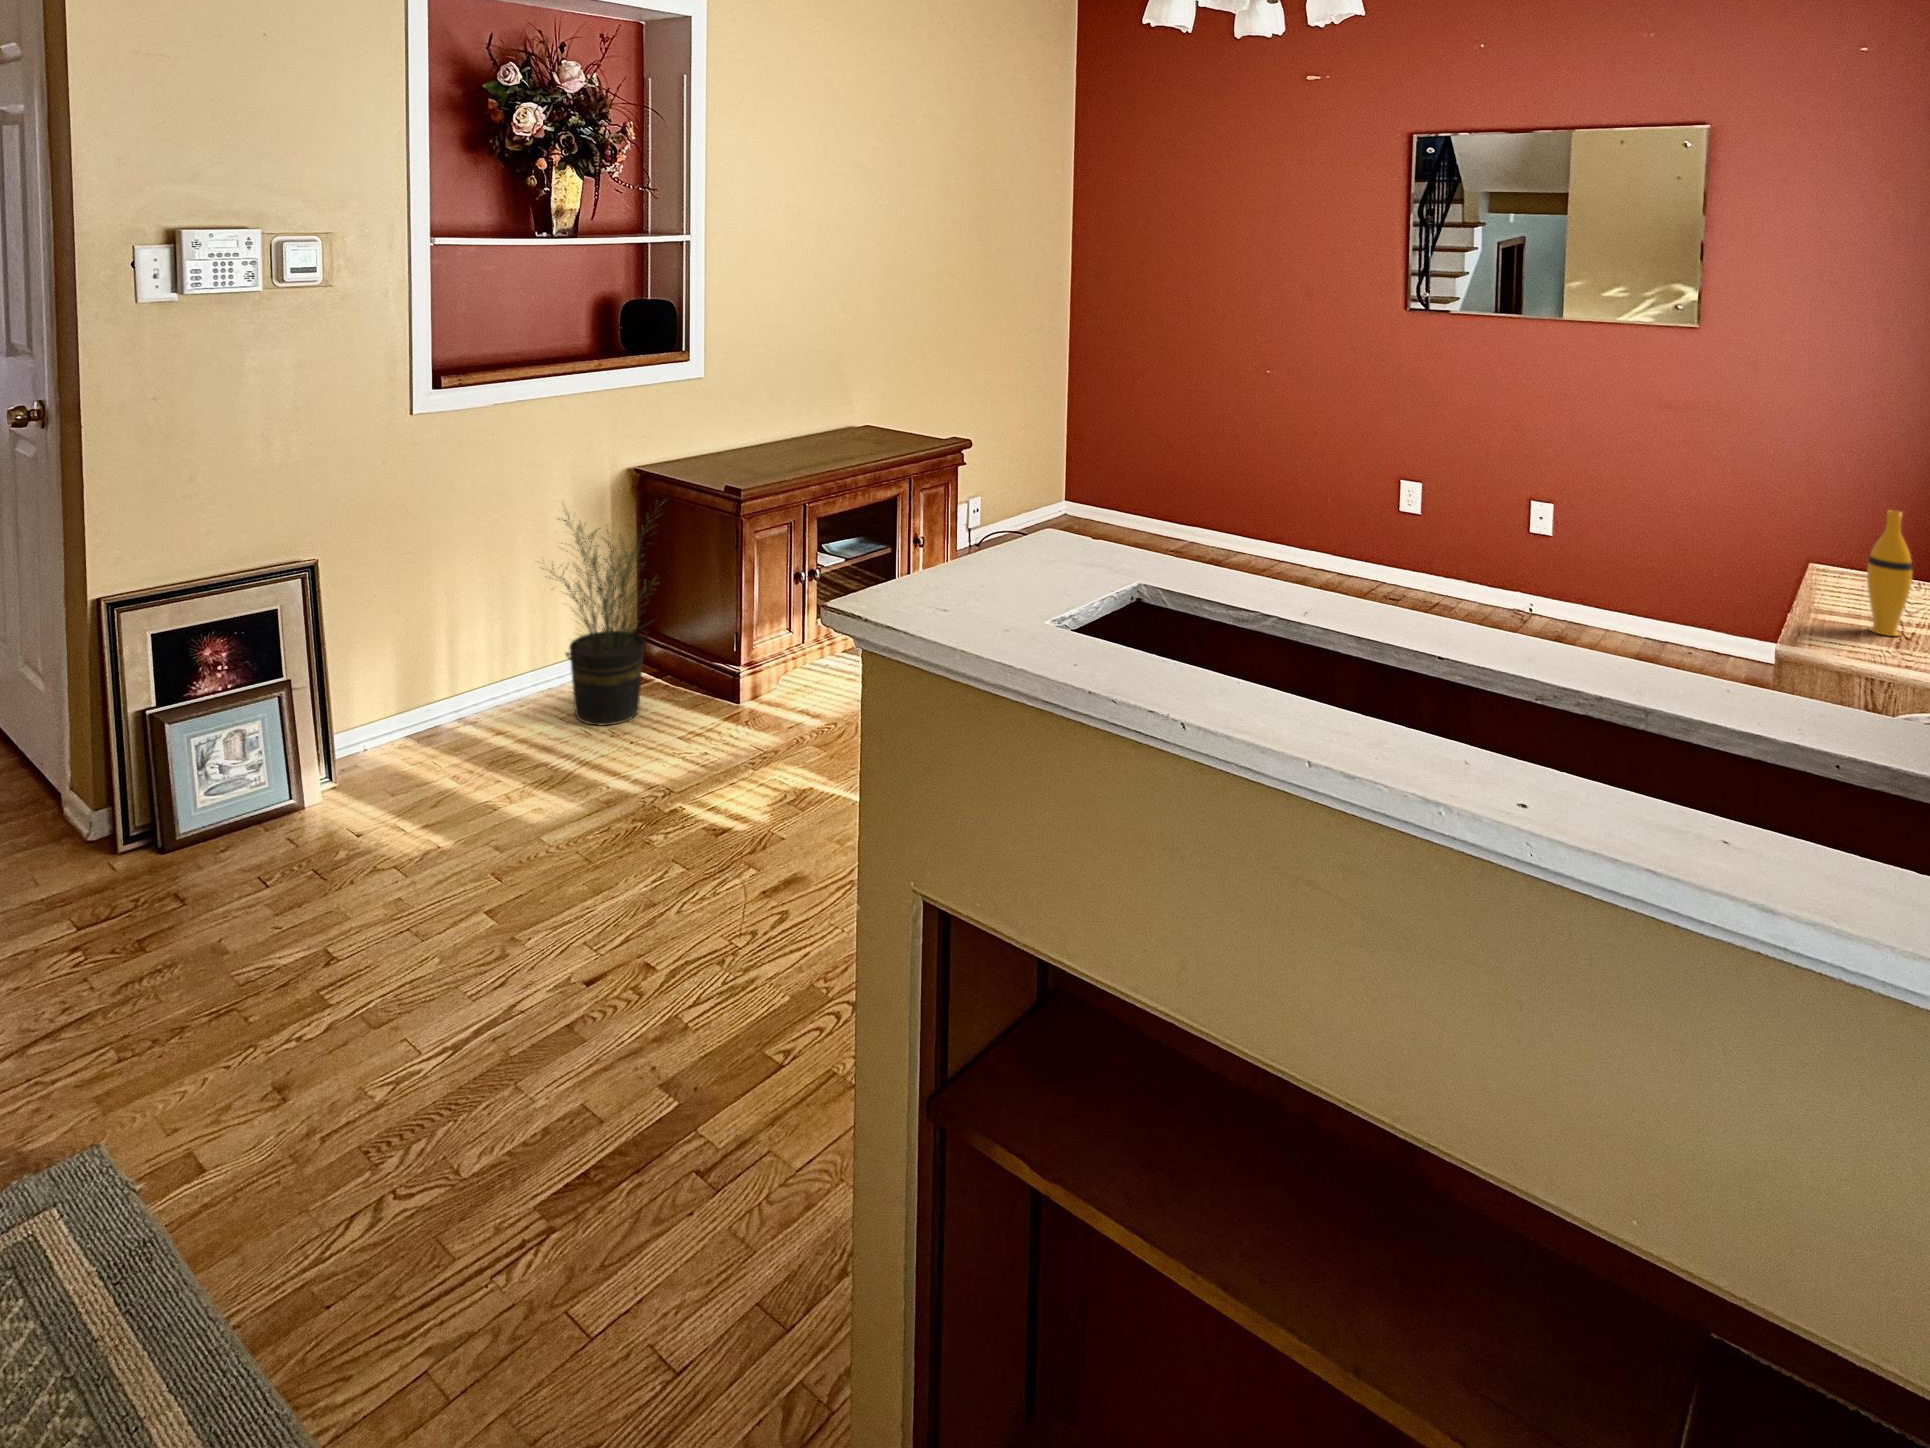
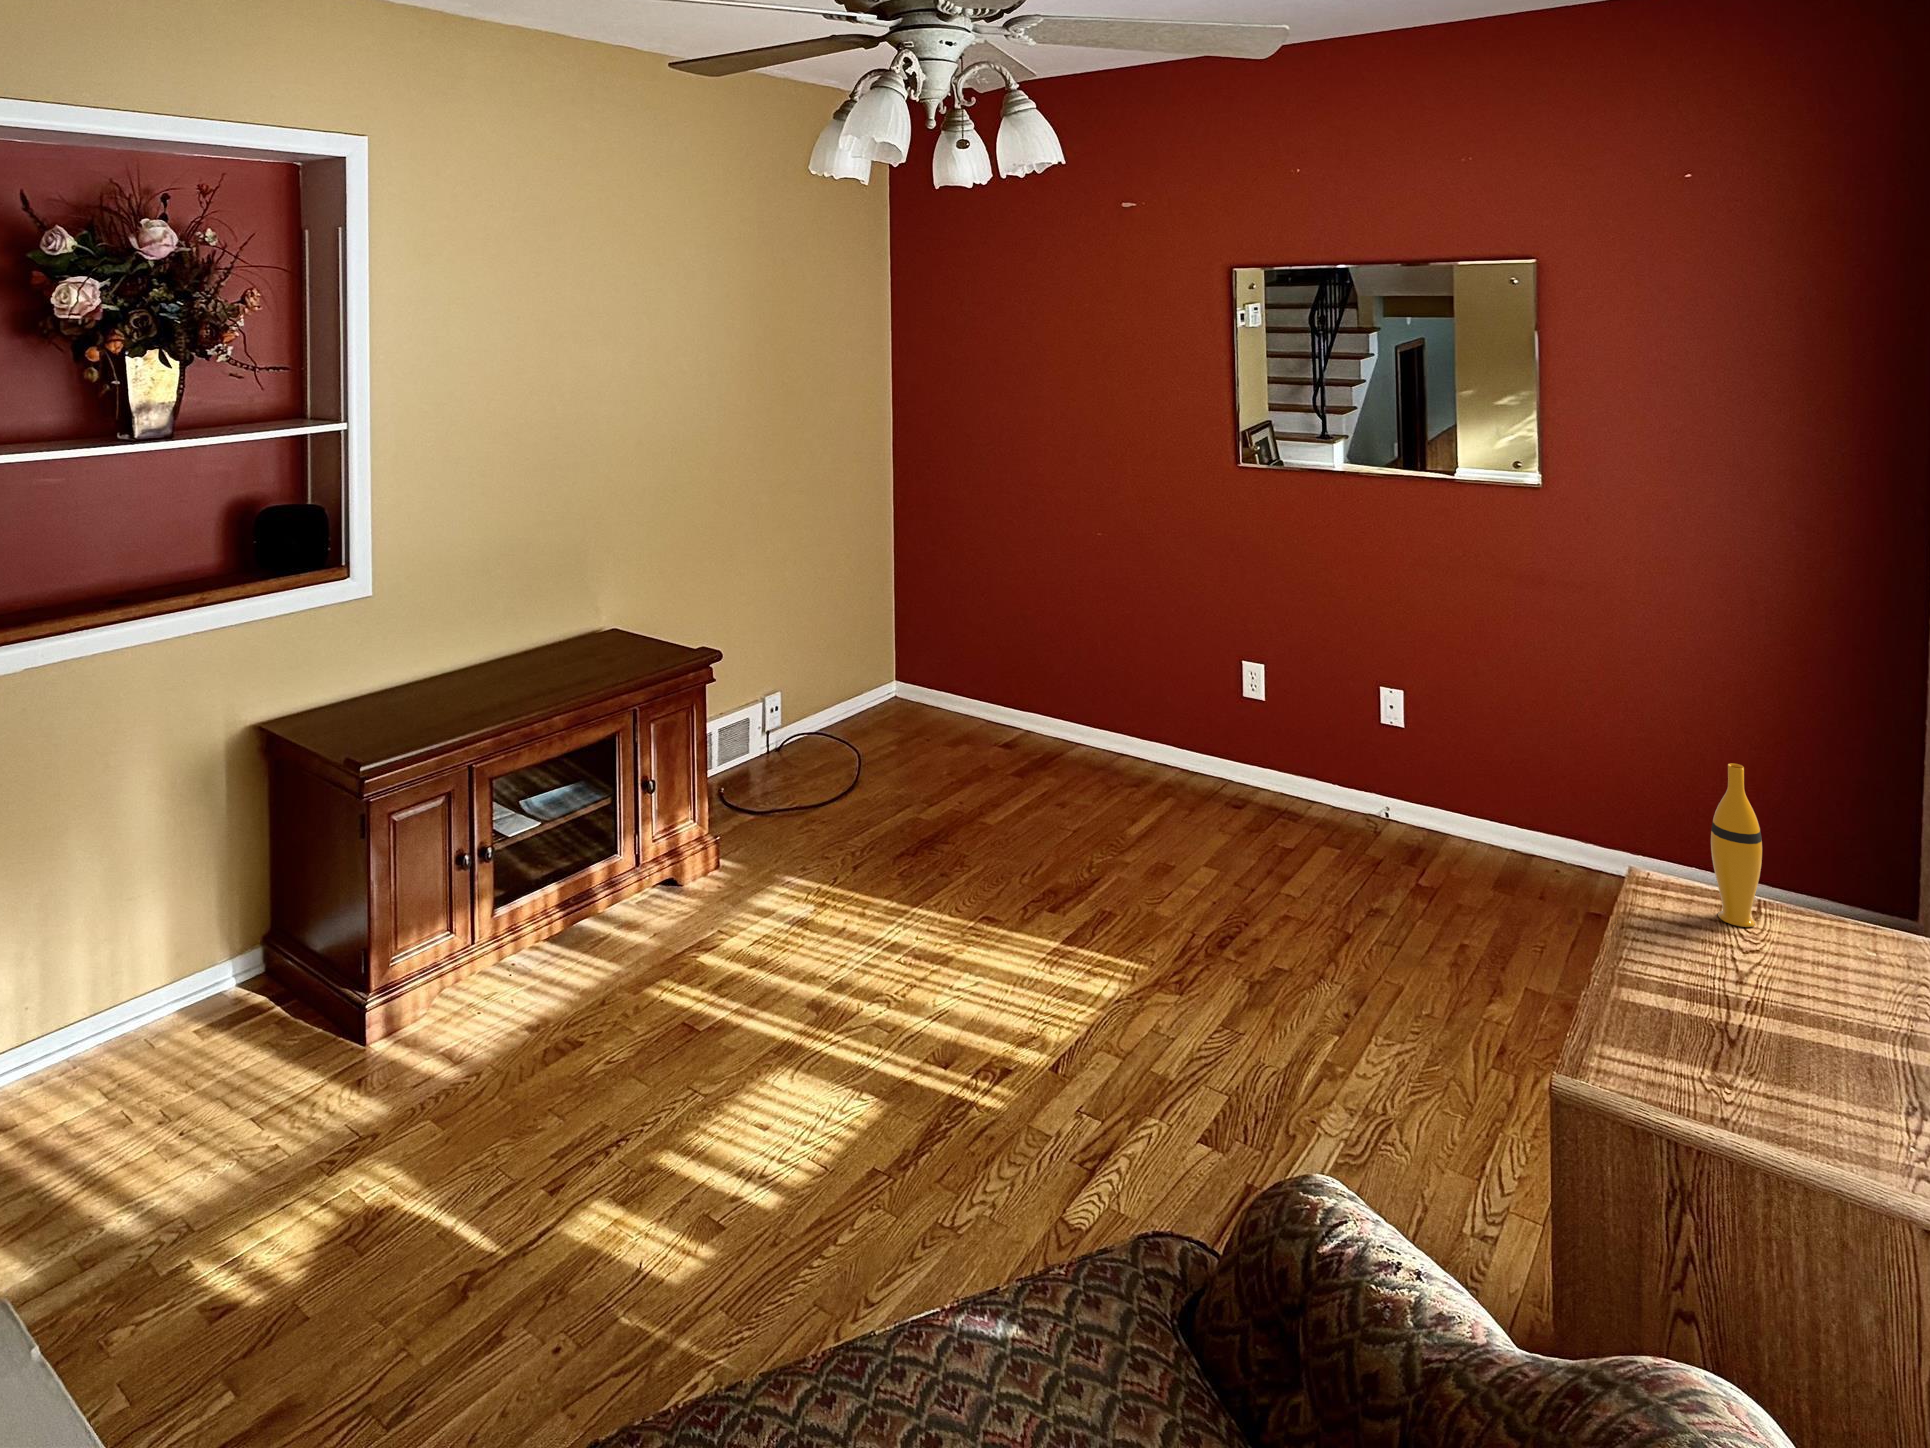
potted plant: present [550,504,662,725] -> none [53,778,271,1103]

